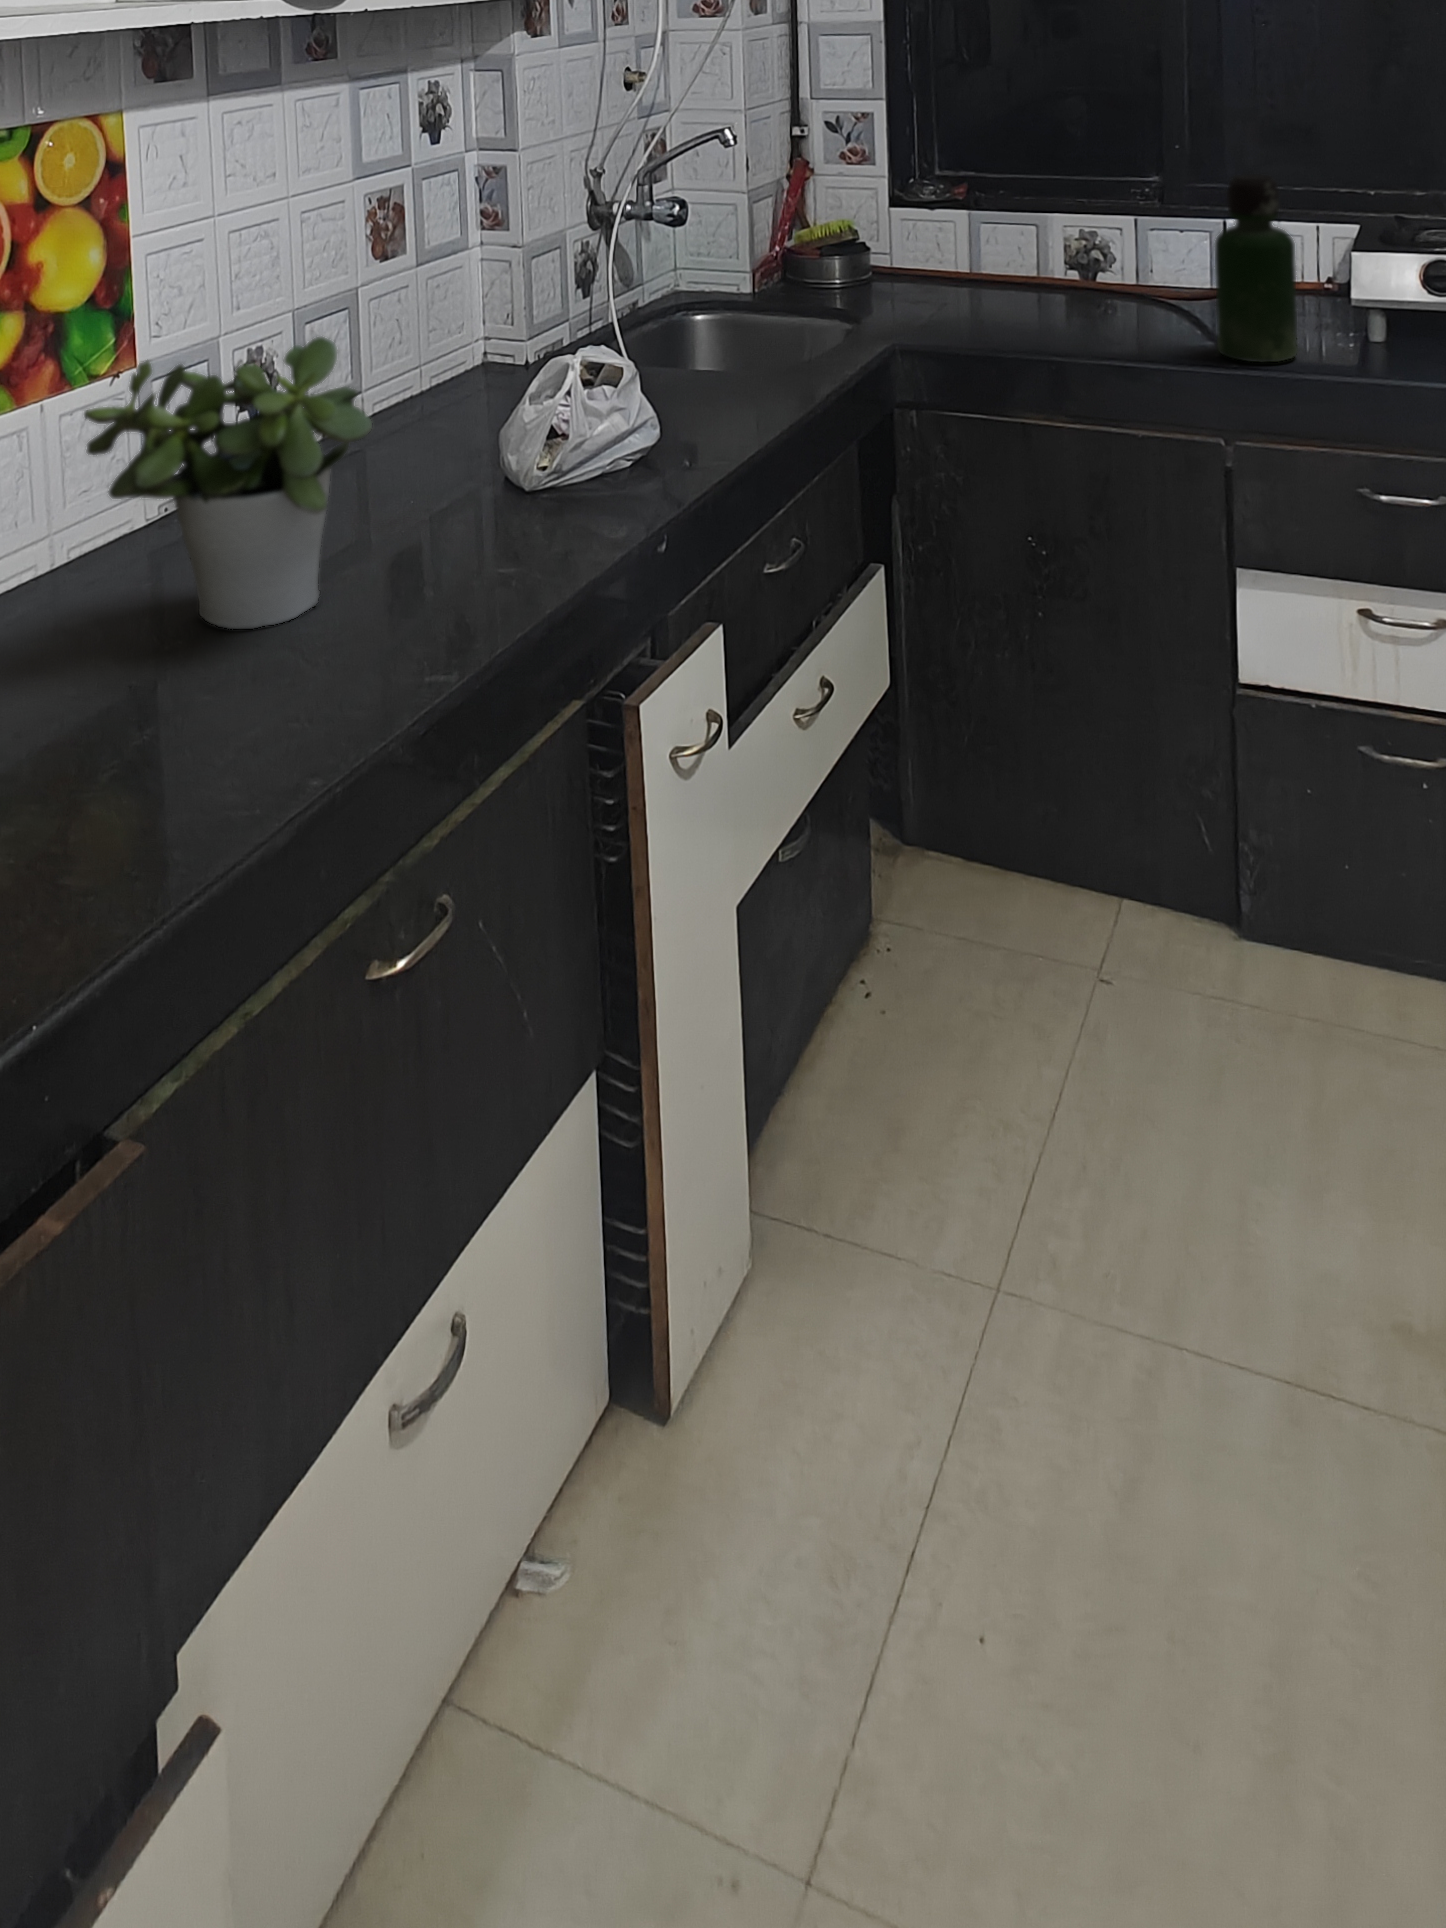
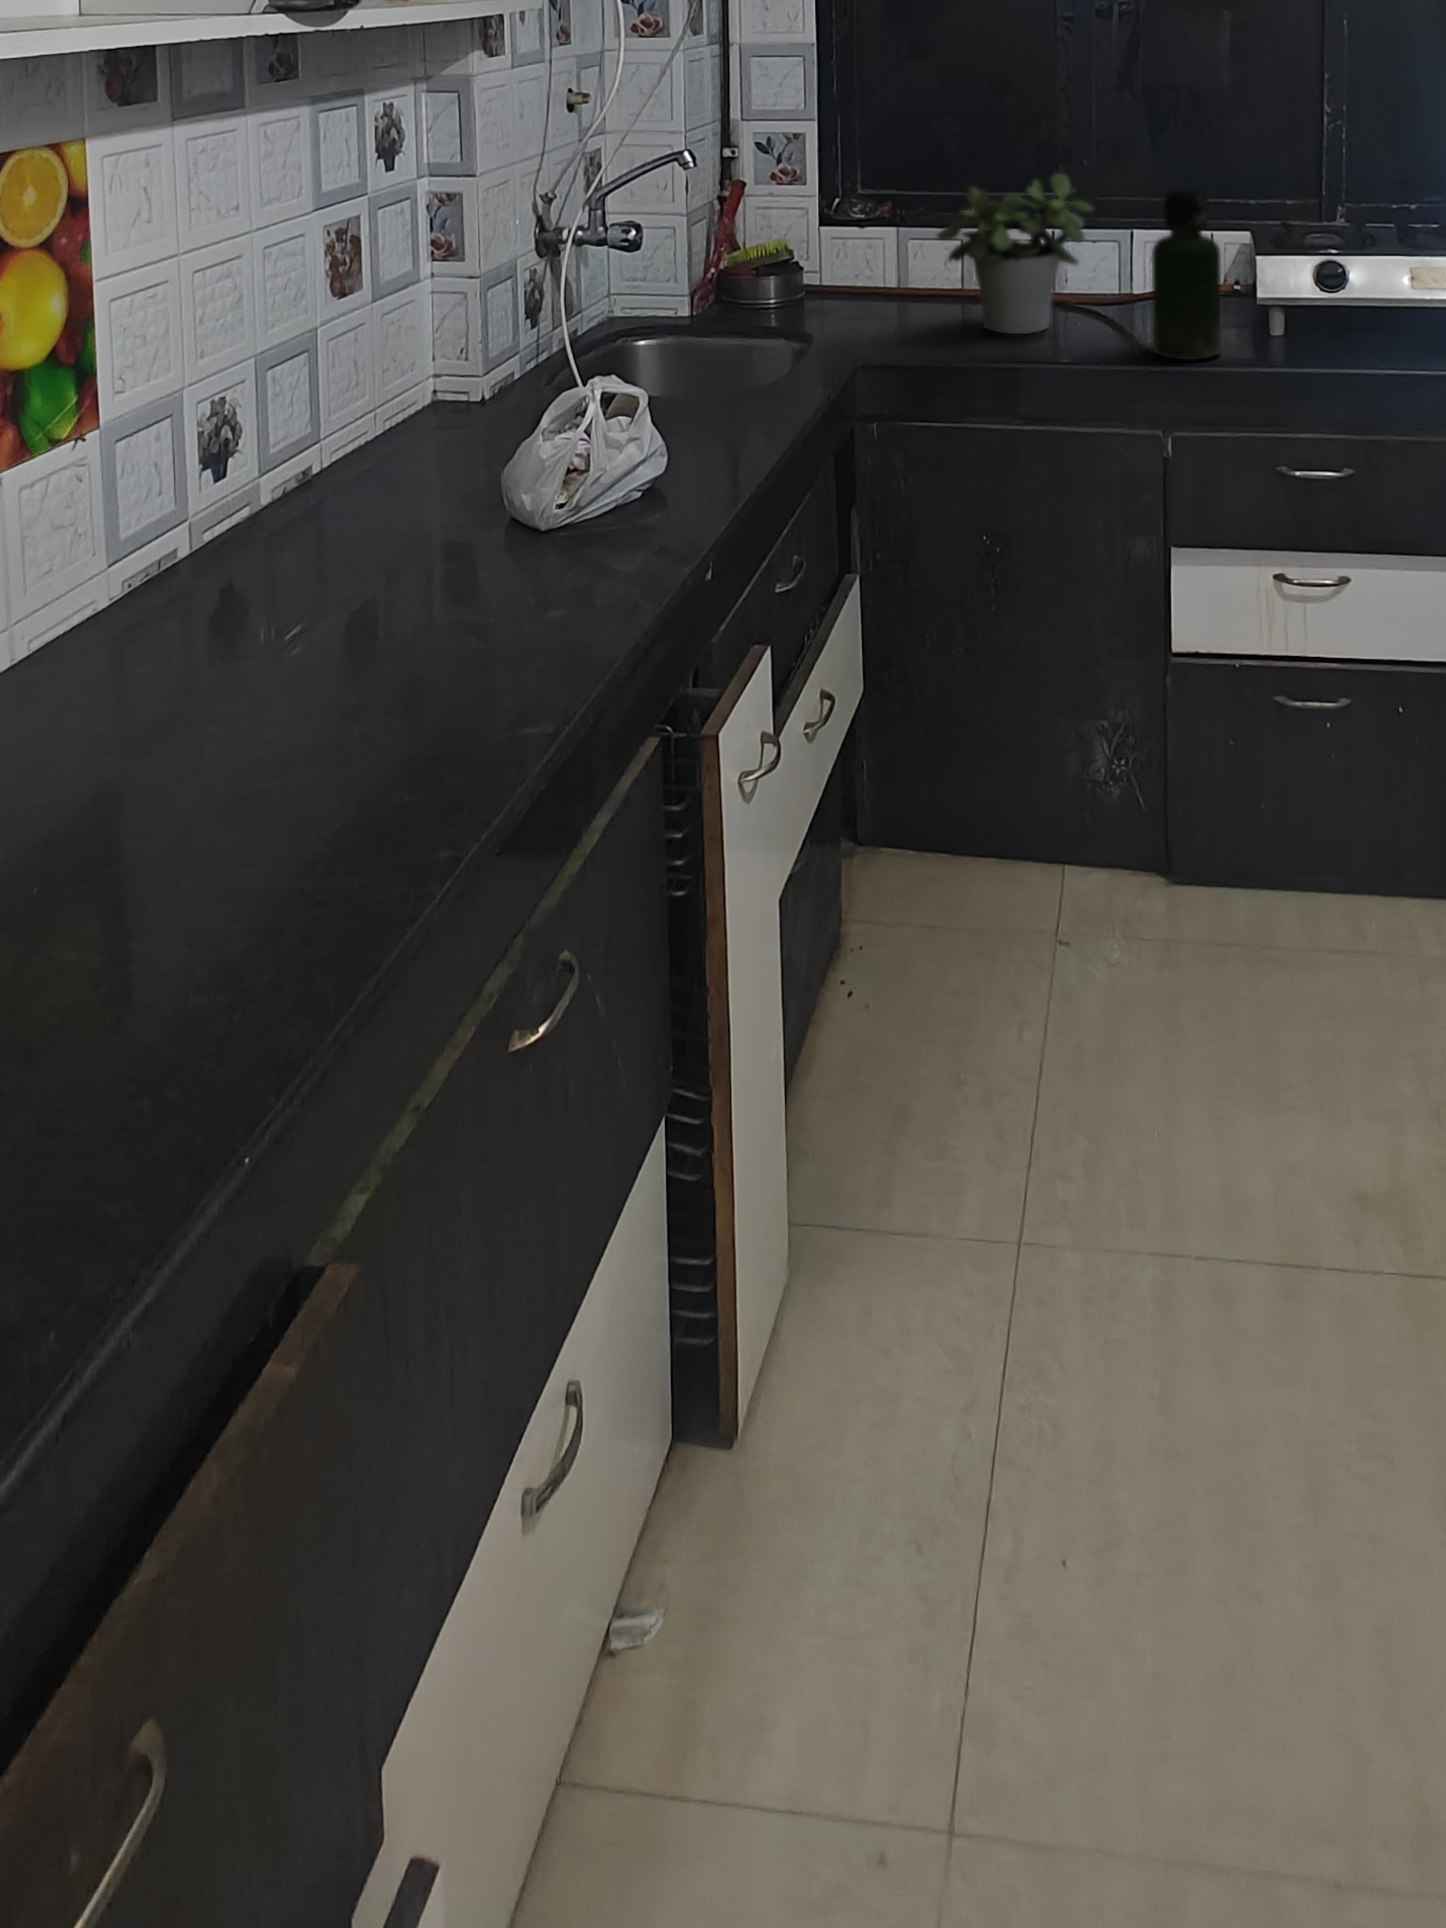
potted plant: present [84,337,372,629] -> present [937,174,1092,334]

